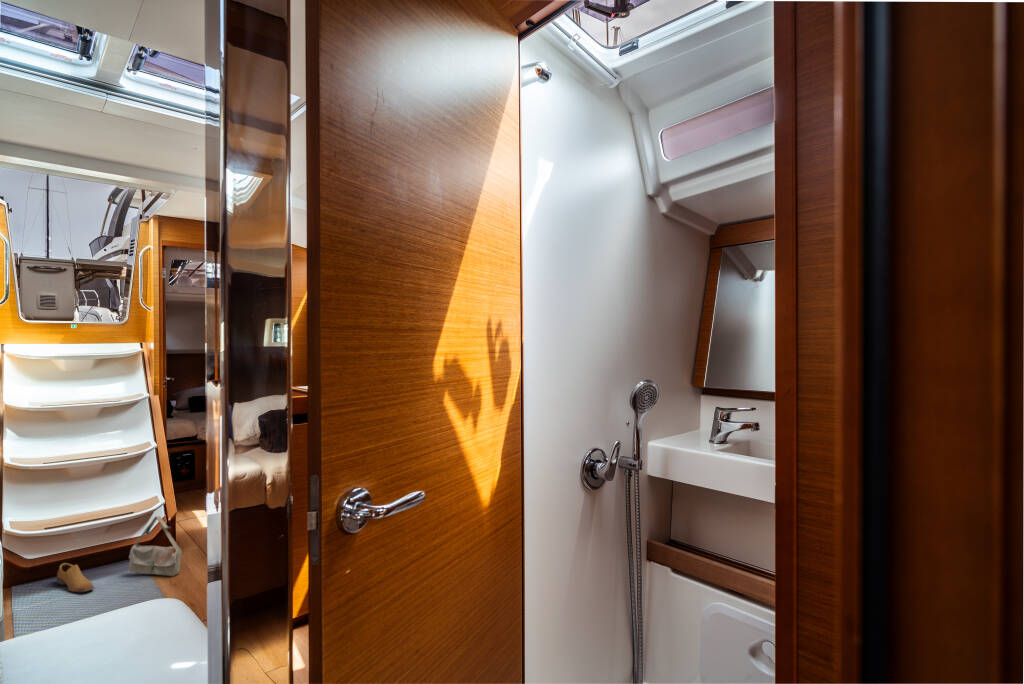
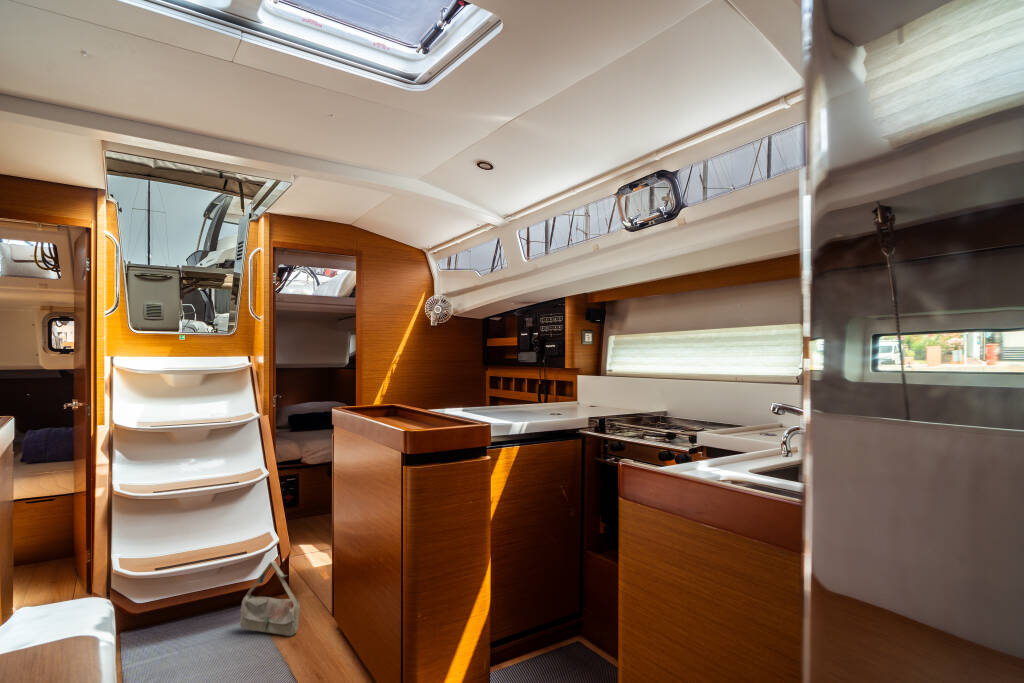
shoe: present [57,563,94,592] -> none [161,616,202,657]

